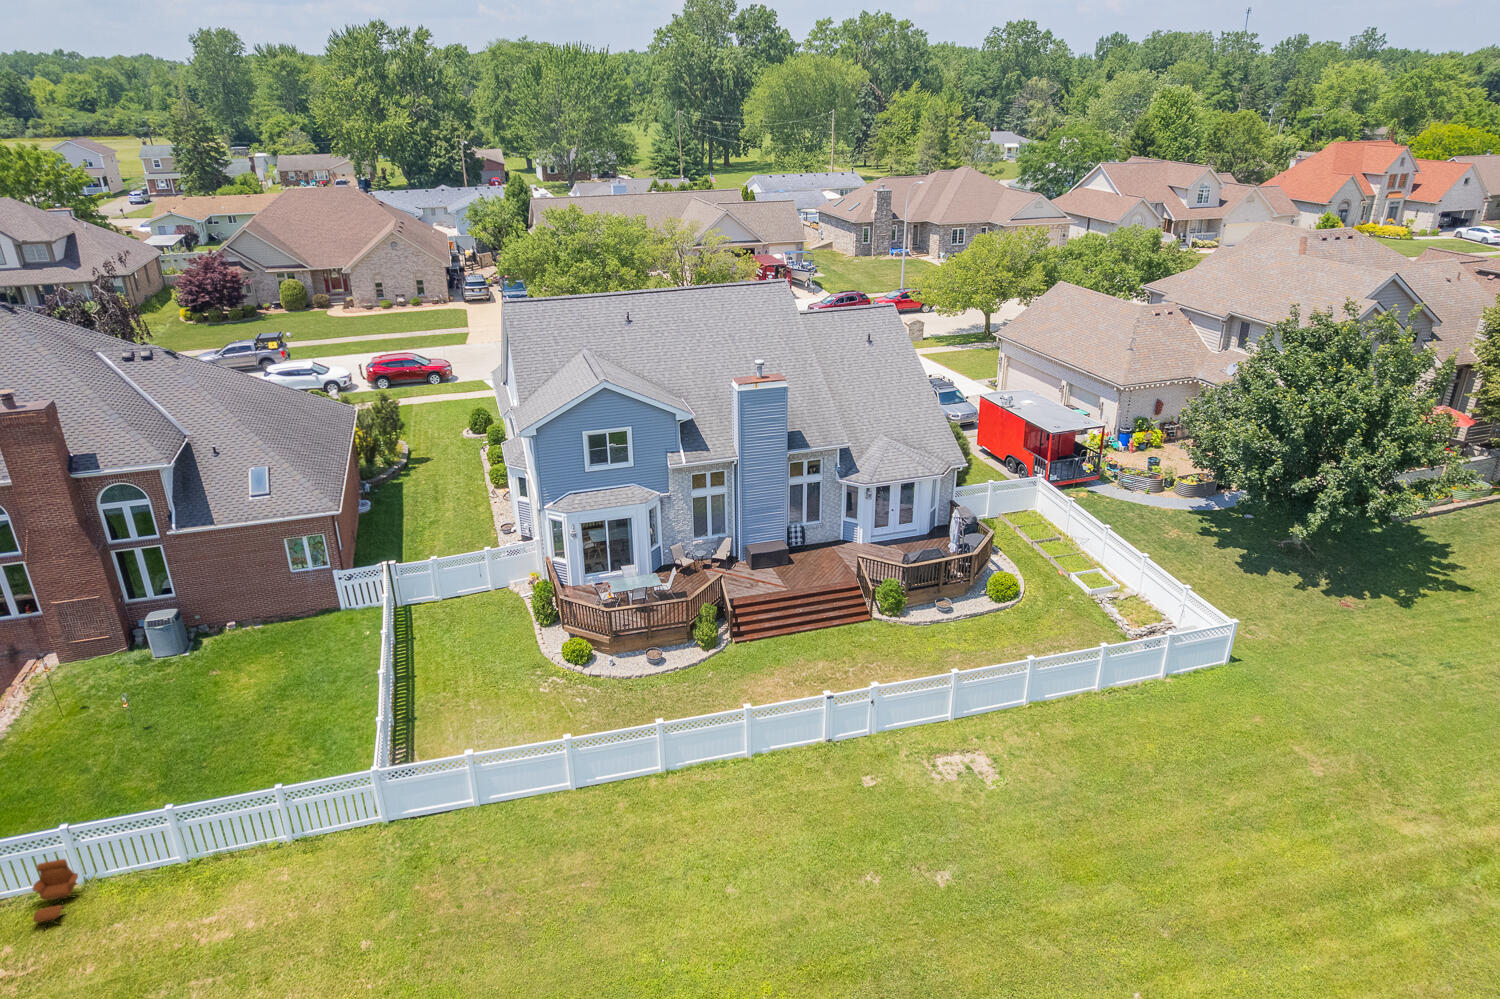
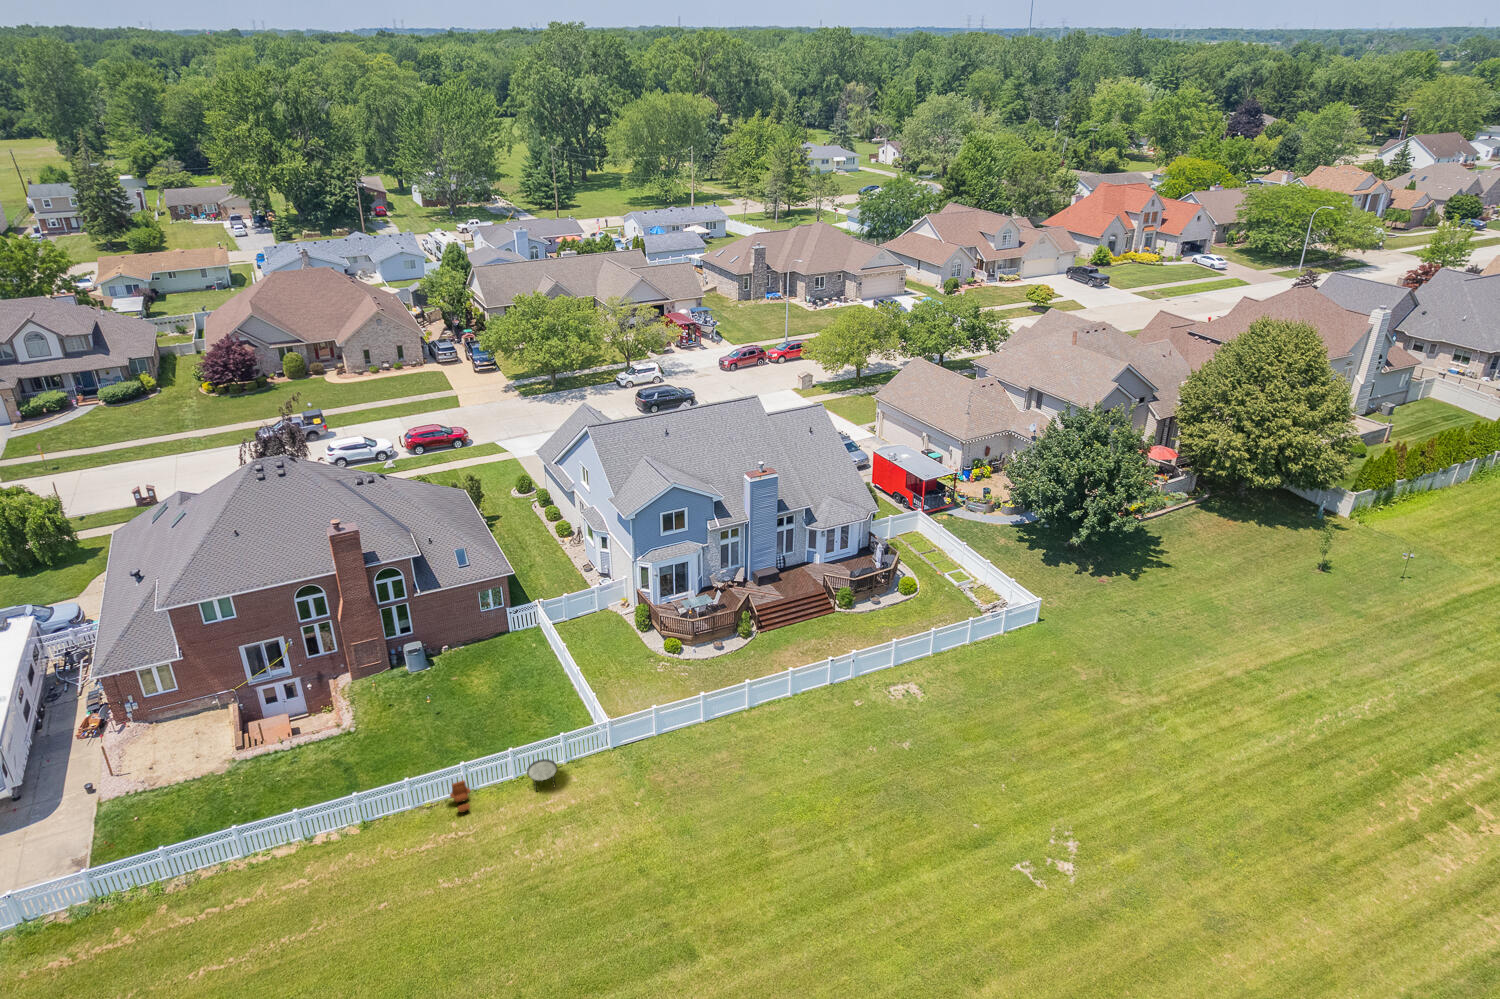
round table: none [187,832,254,896] -> present [527,759,557,791]

